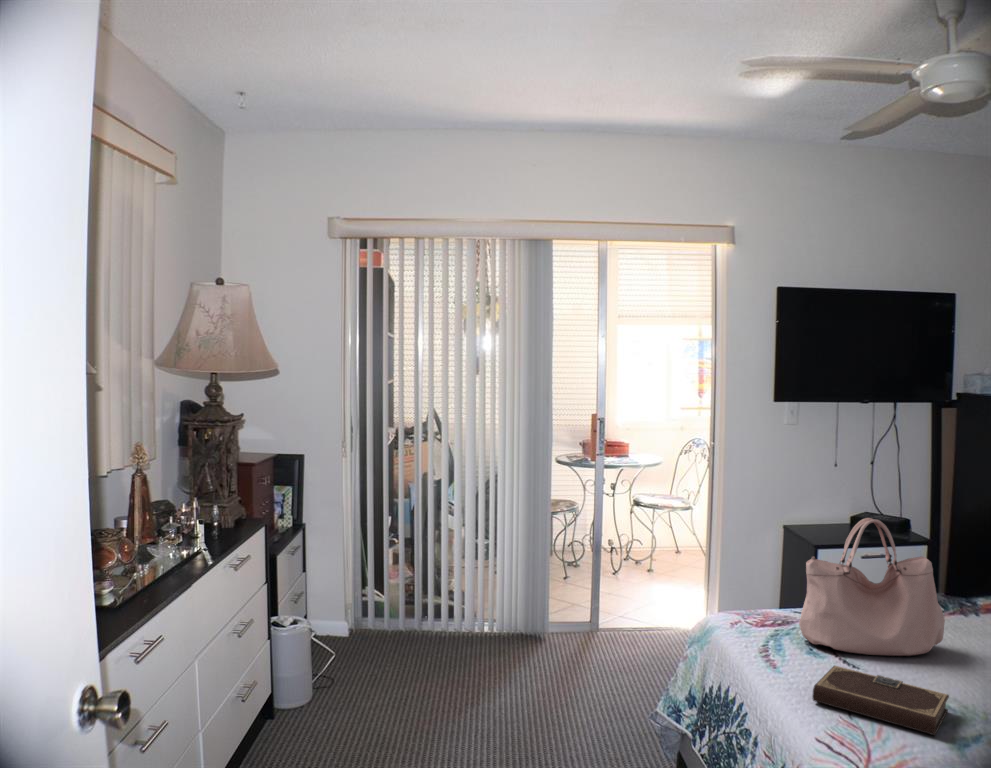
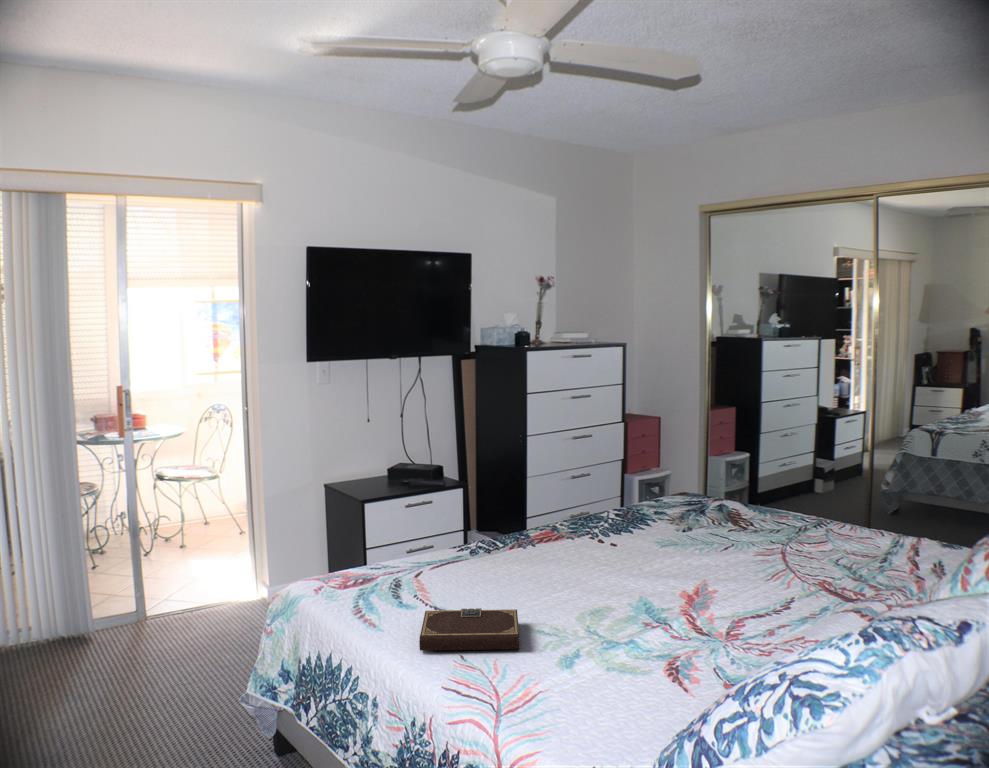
handbag: present [799,518,945,656] -> none [381,471,490,593]

